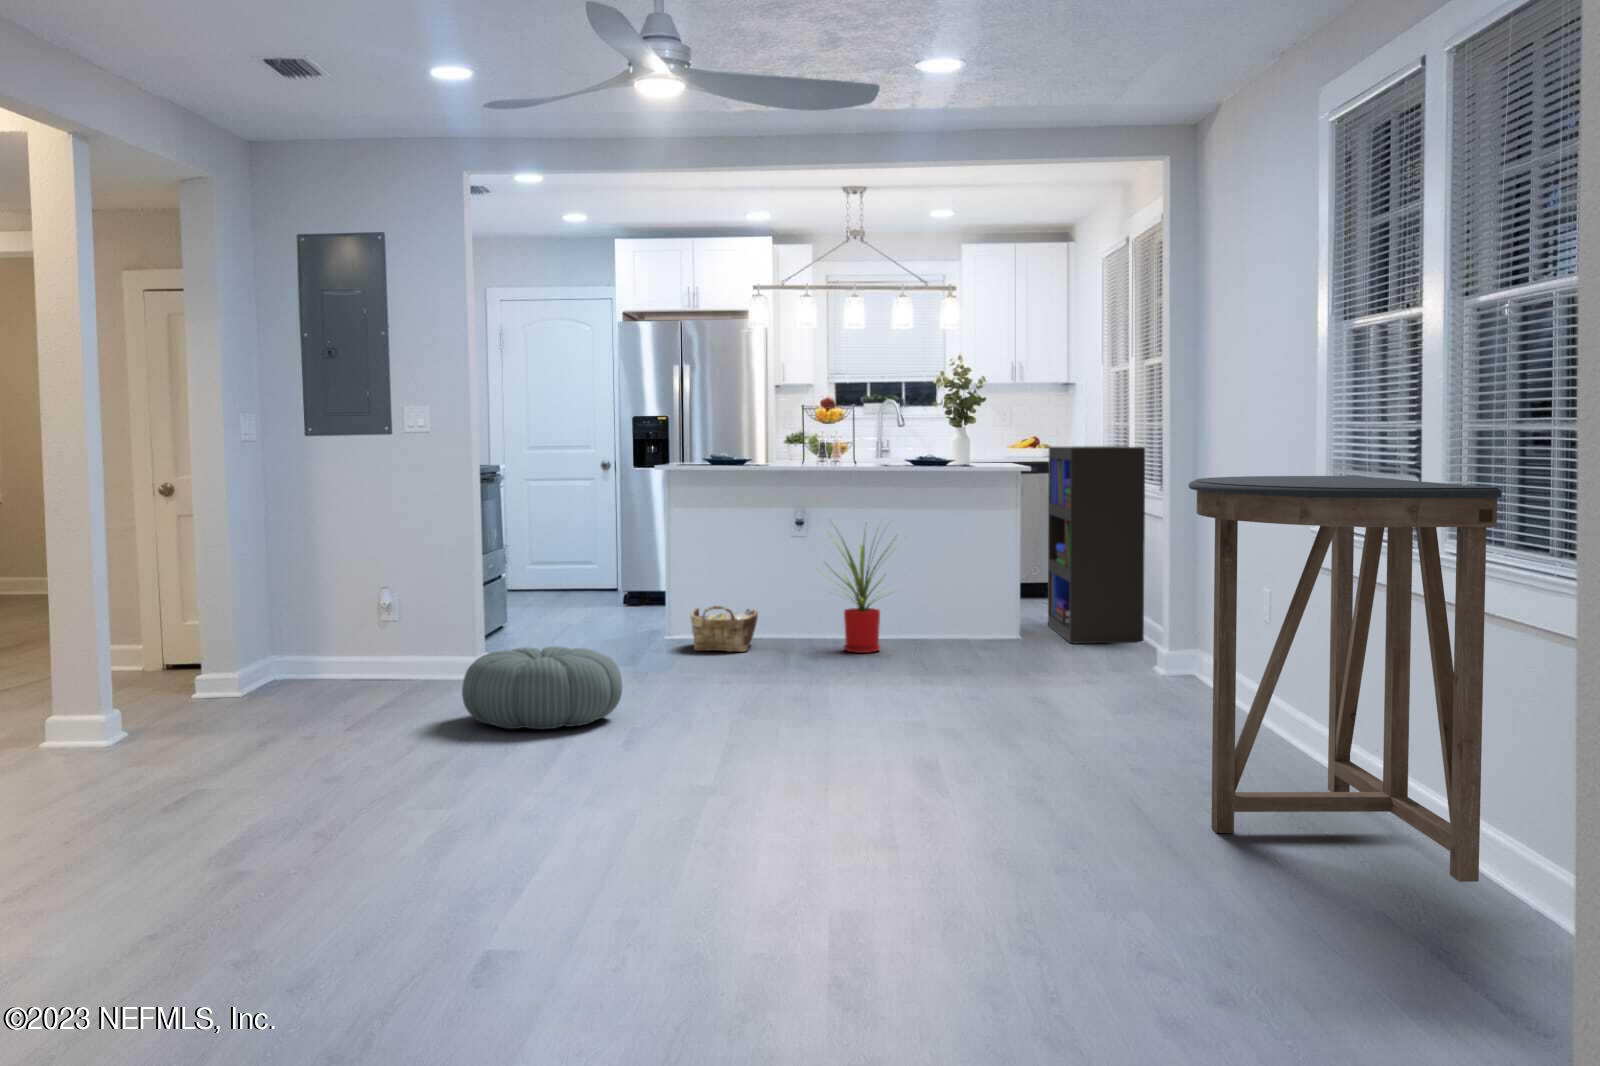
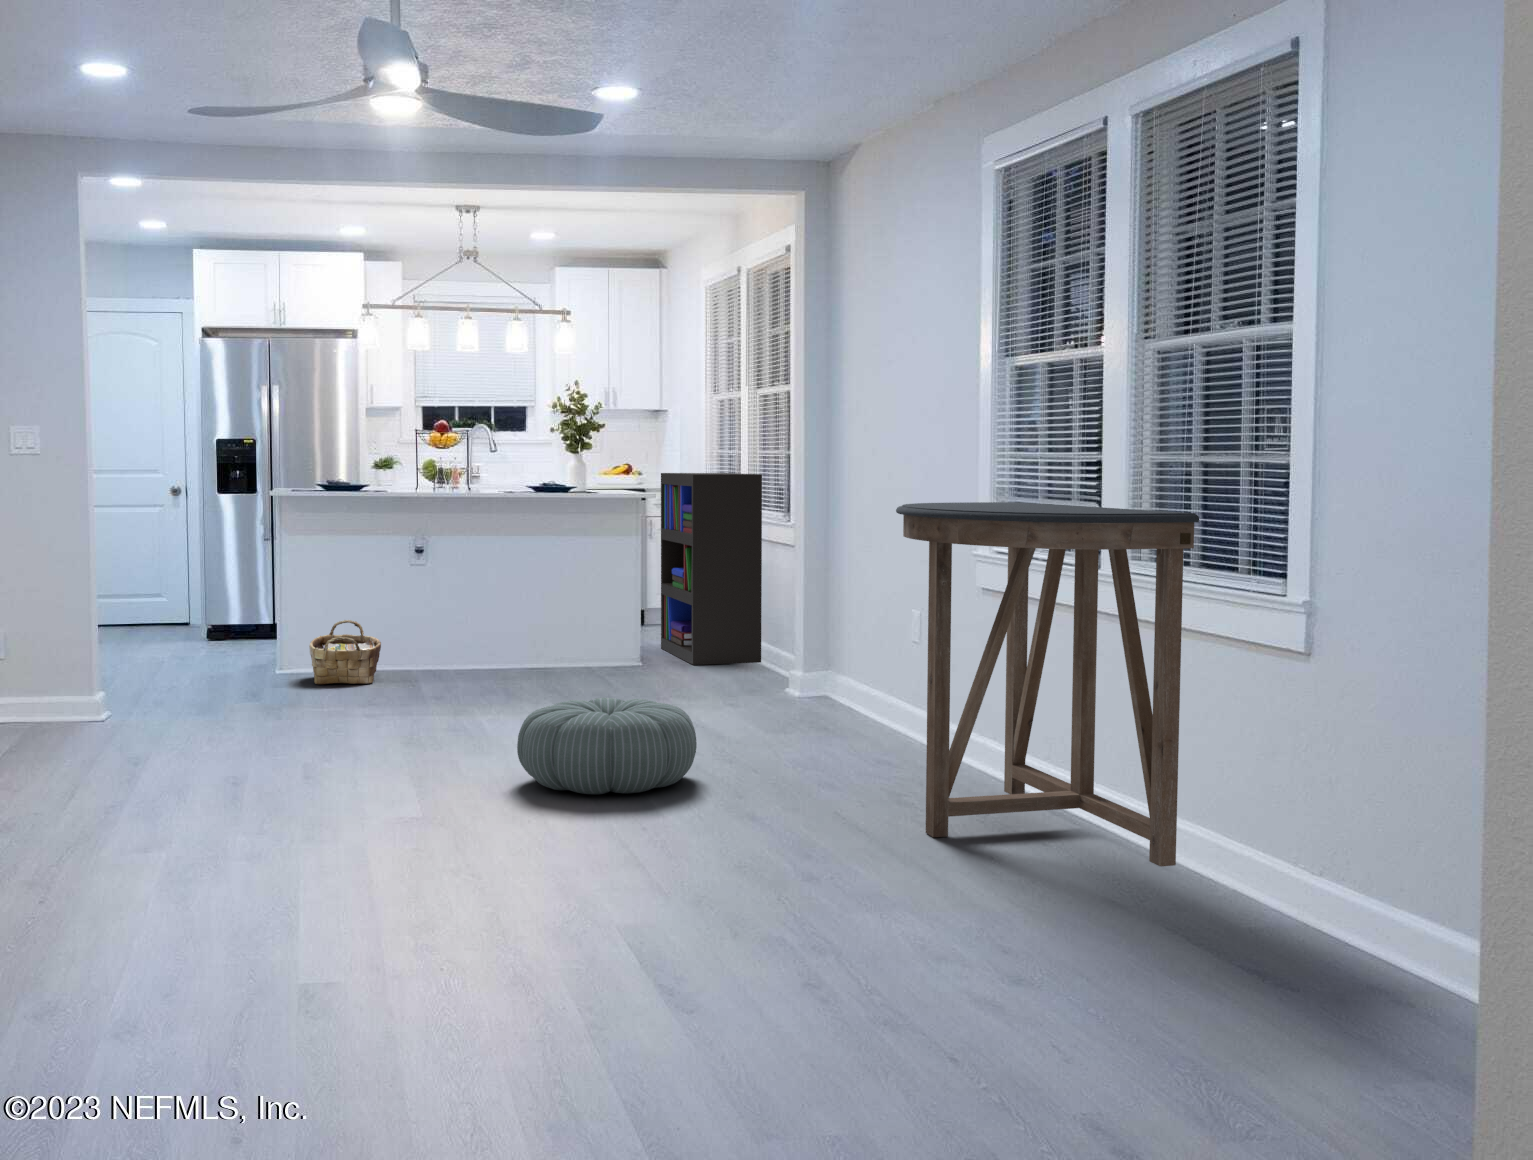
house plant: present [831,523,897,653] -> none [439,543,543,681]
pouf: present [462,646,622,729] -> present [517,698,697,794]

